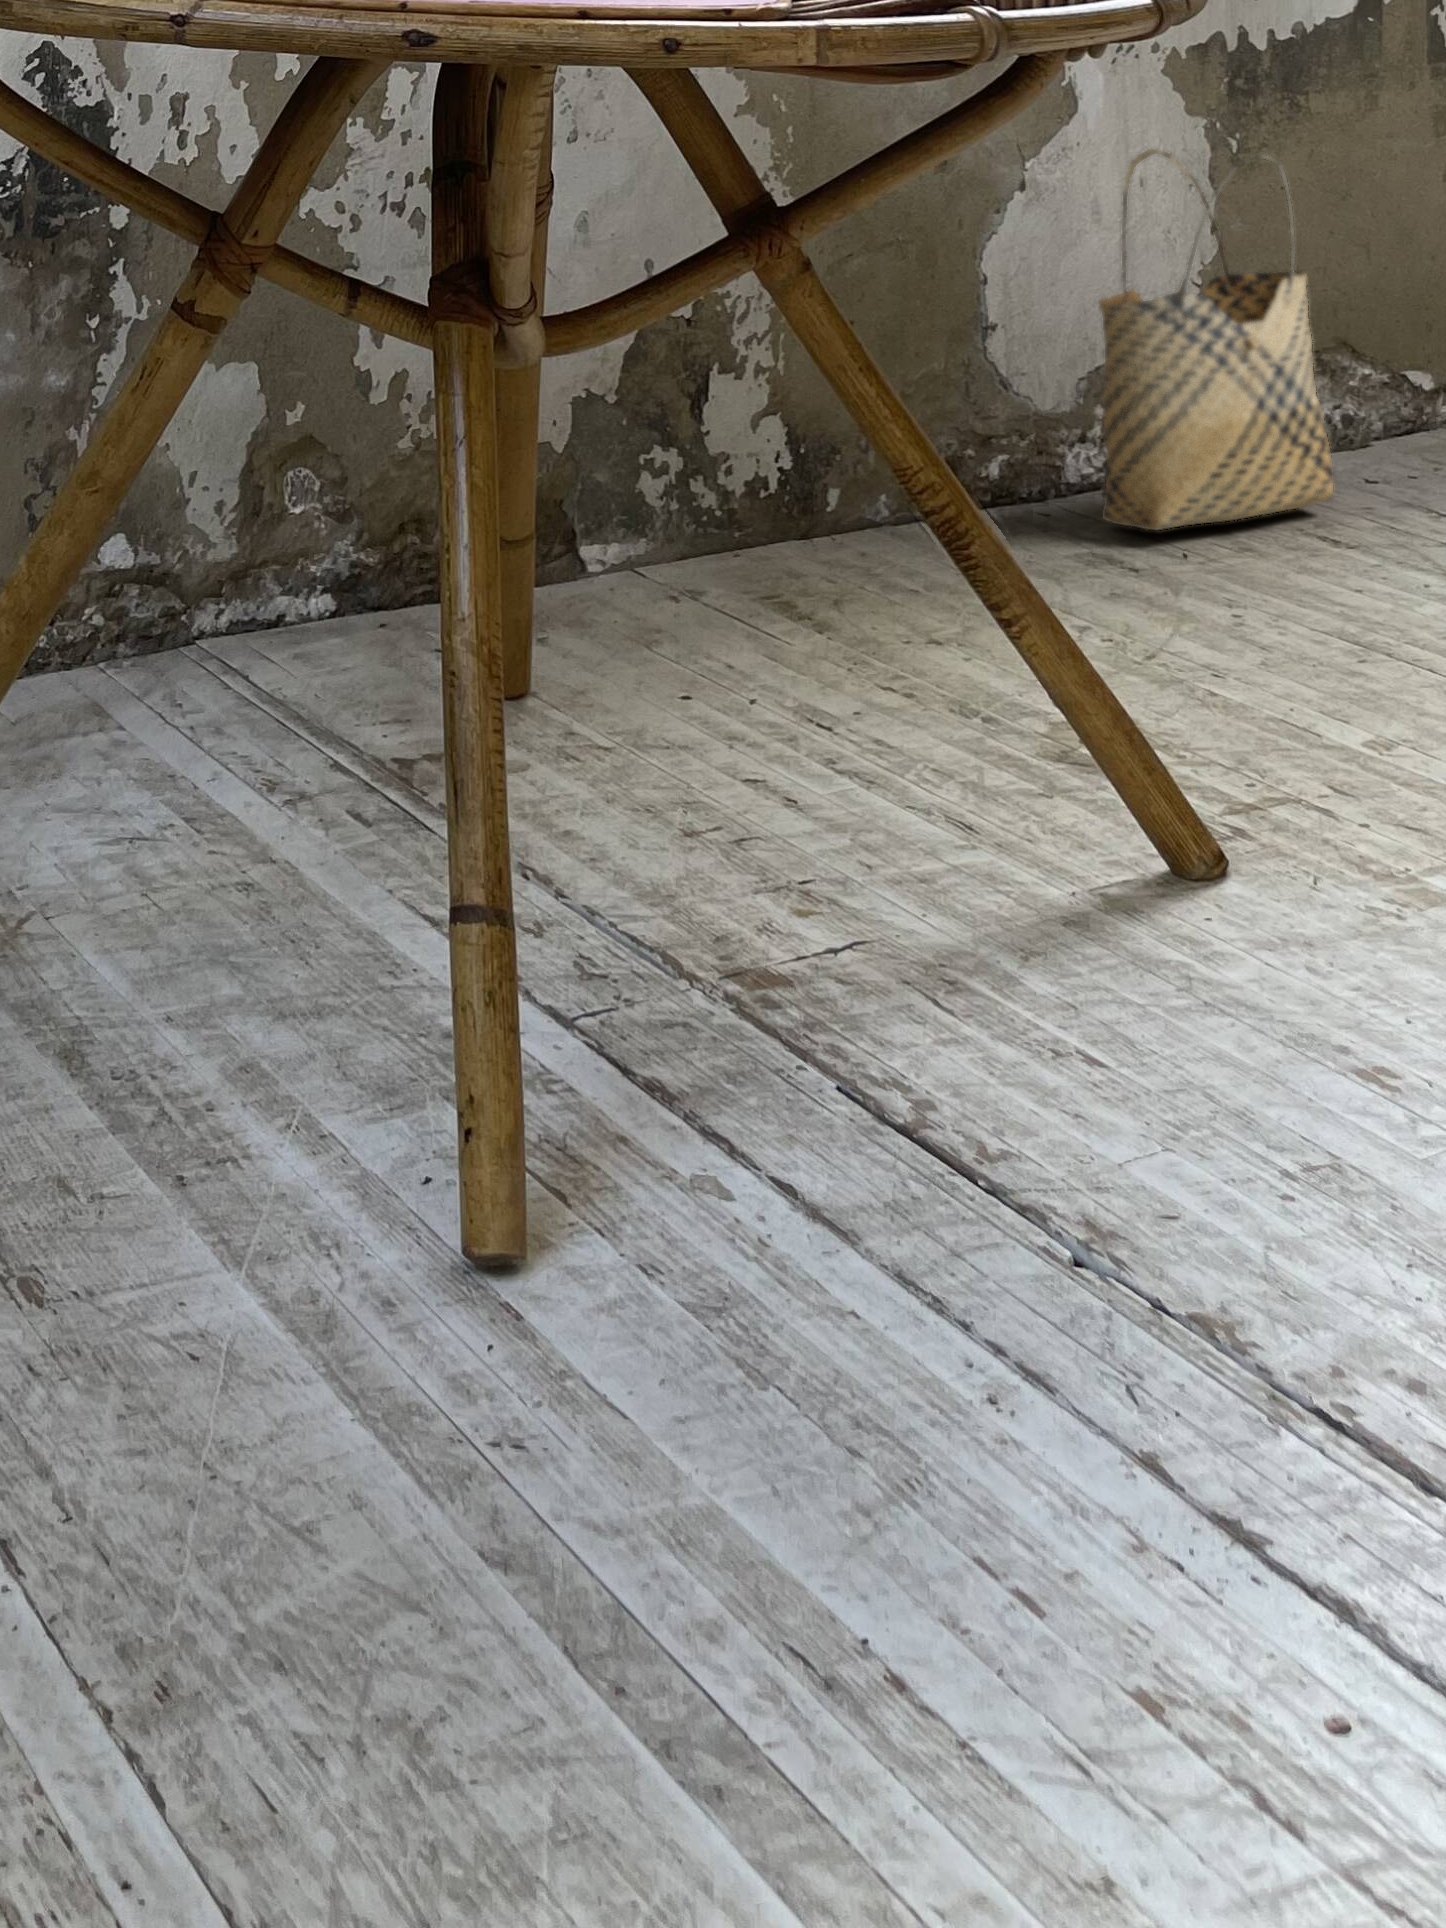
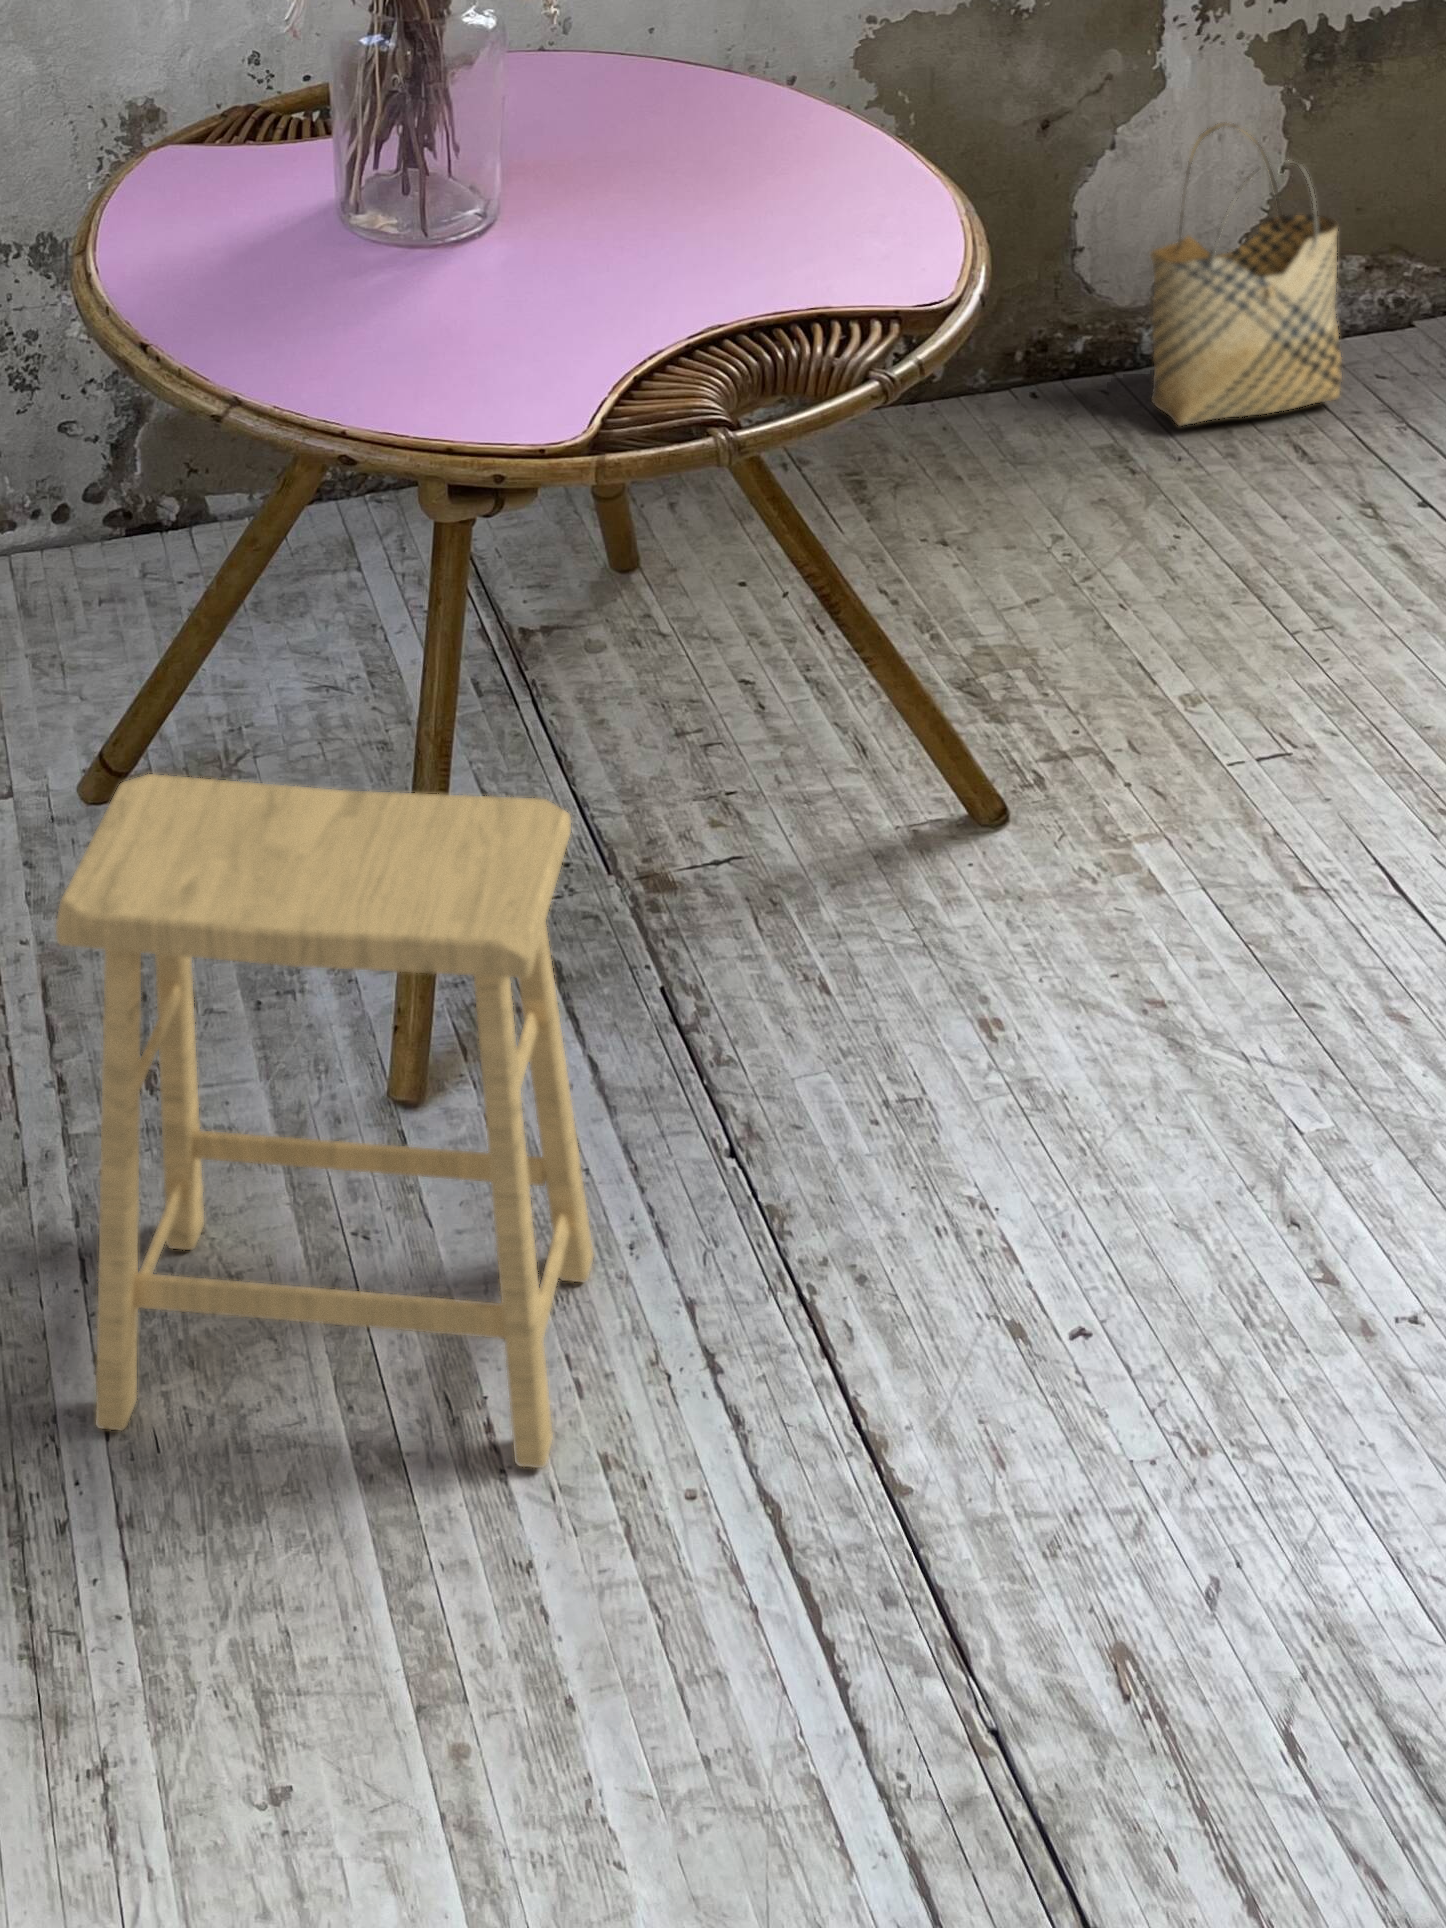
footstool: none [90,440,1055,1787] -> present [55,774,594,1468]

